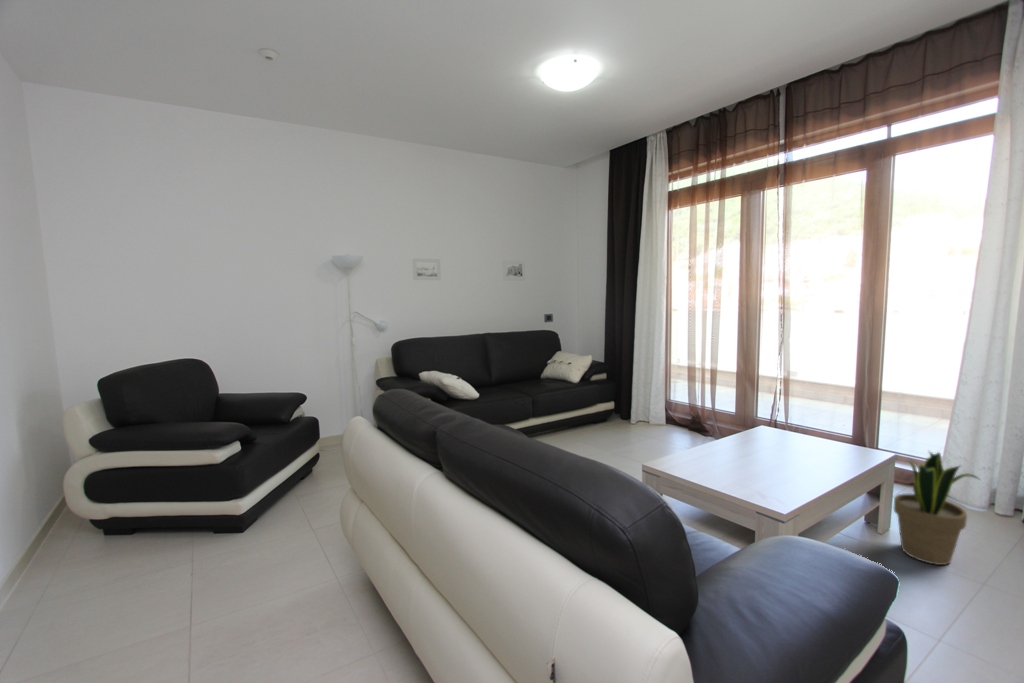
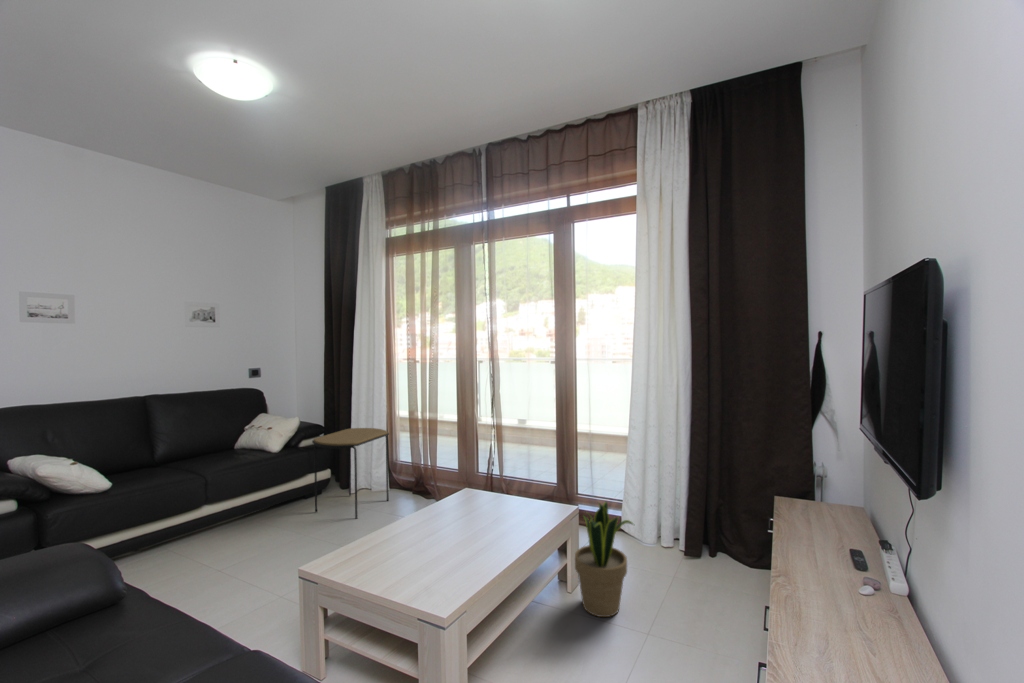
side table: none [605,367,669,442] -> present [312,428,389,519]

